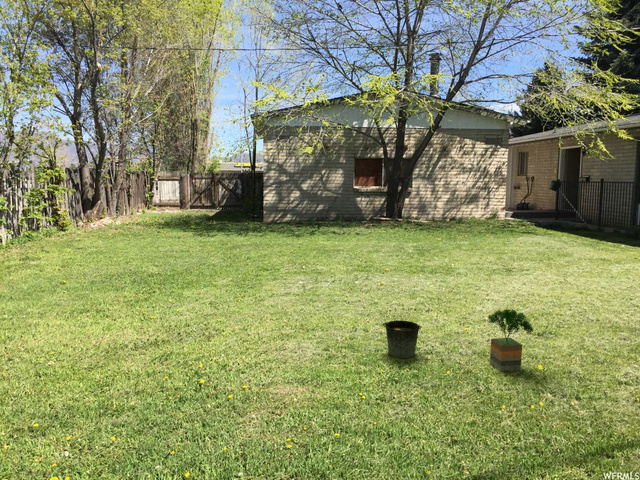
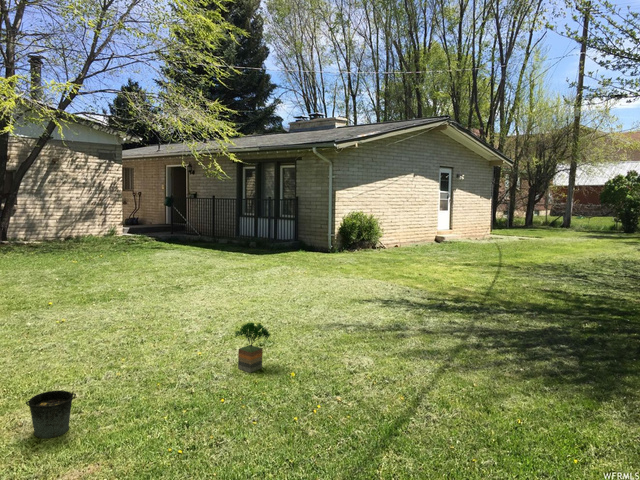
bucket: present [383,320,422,358] -> present [26,391,76,438]

